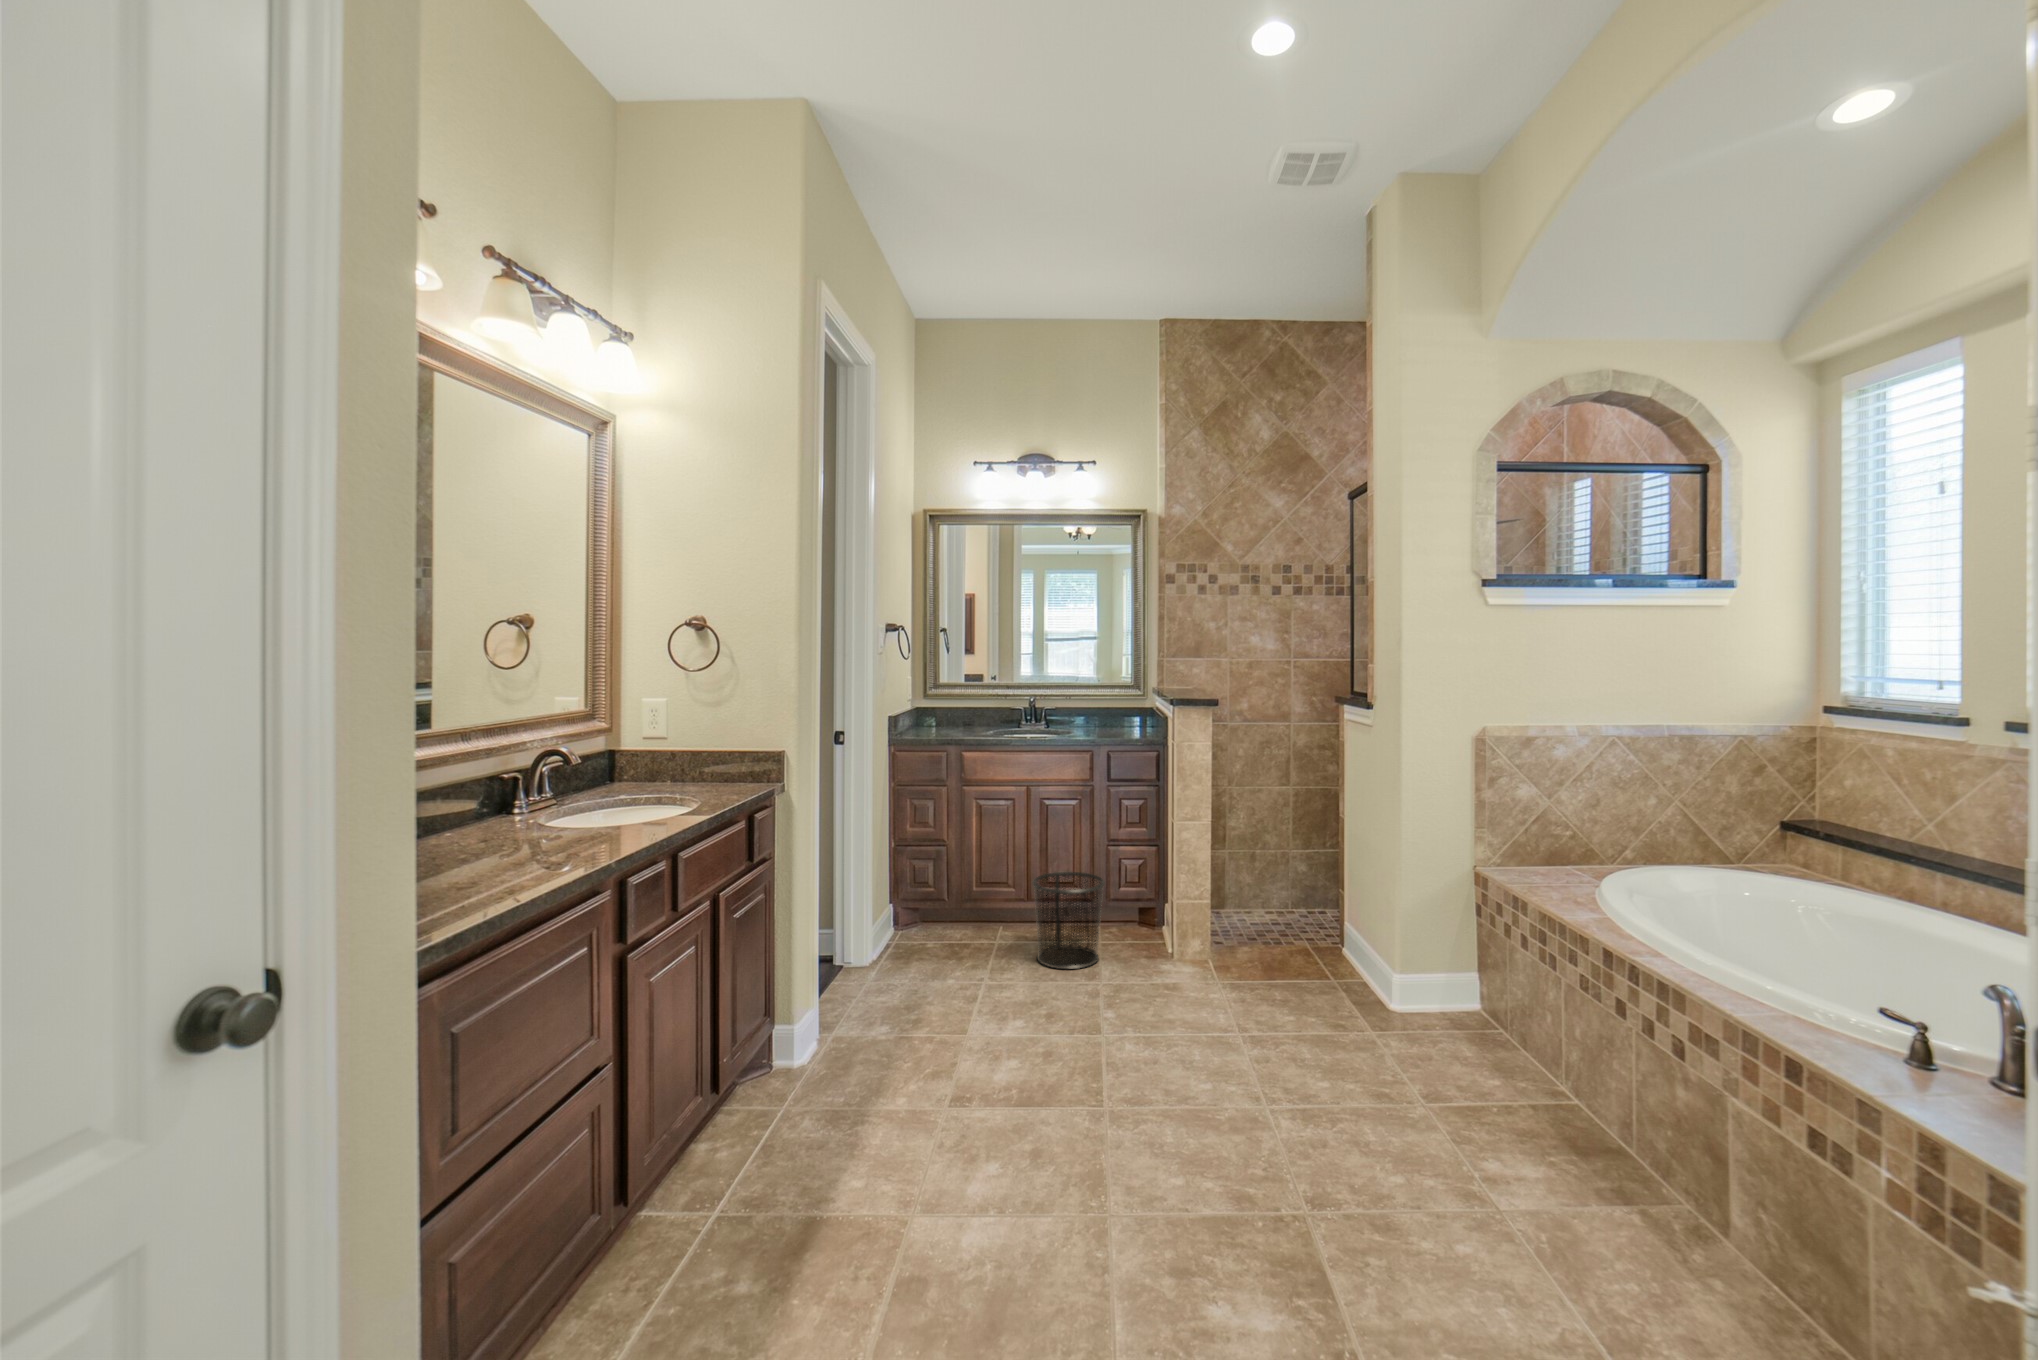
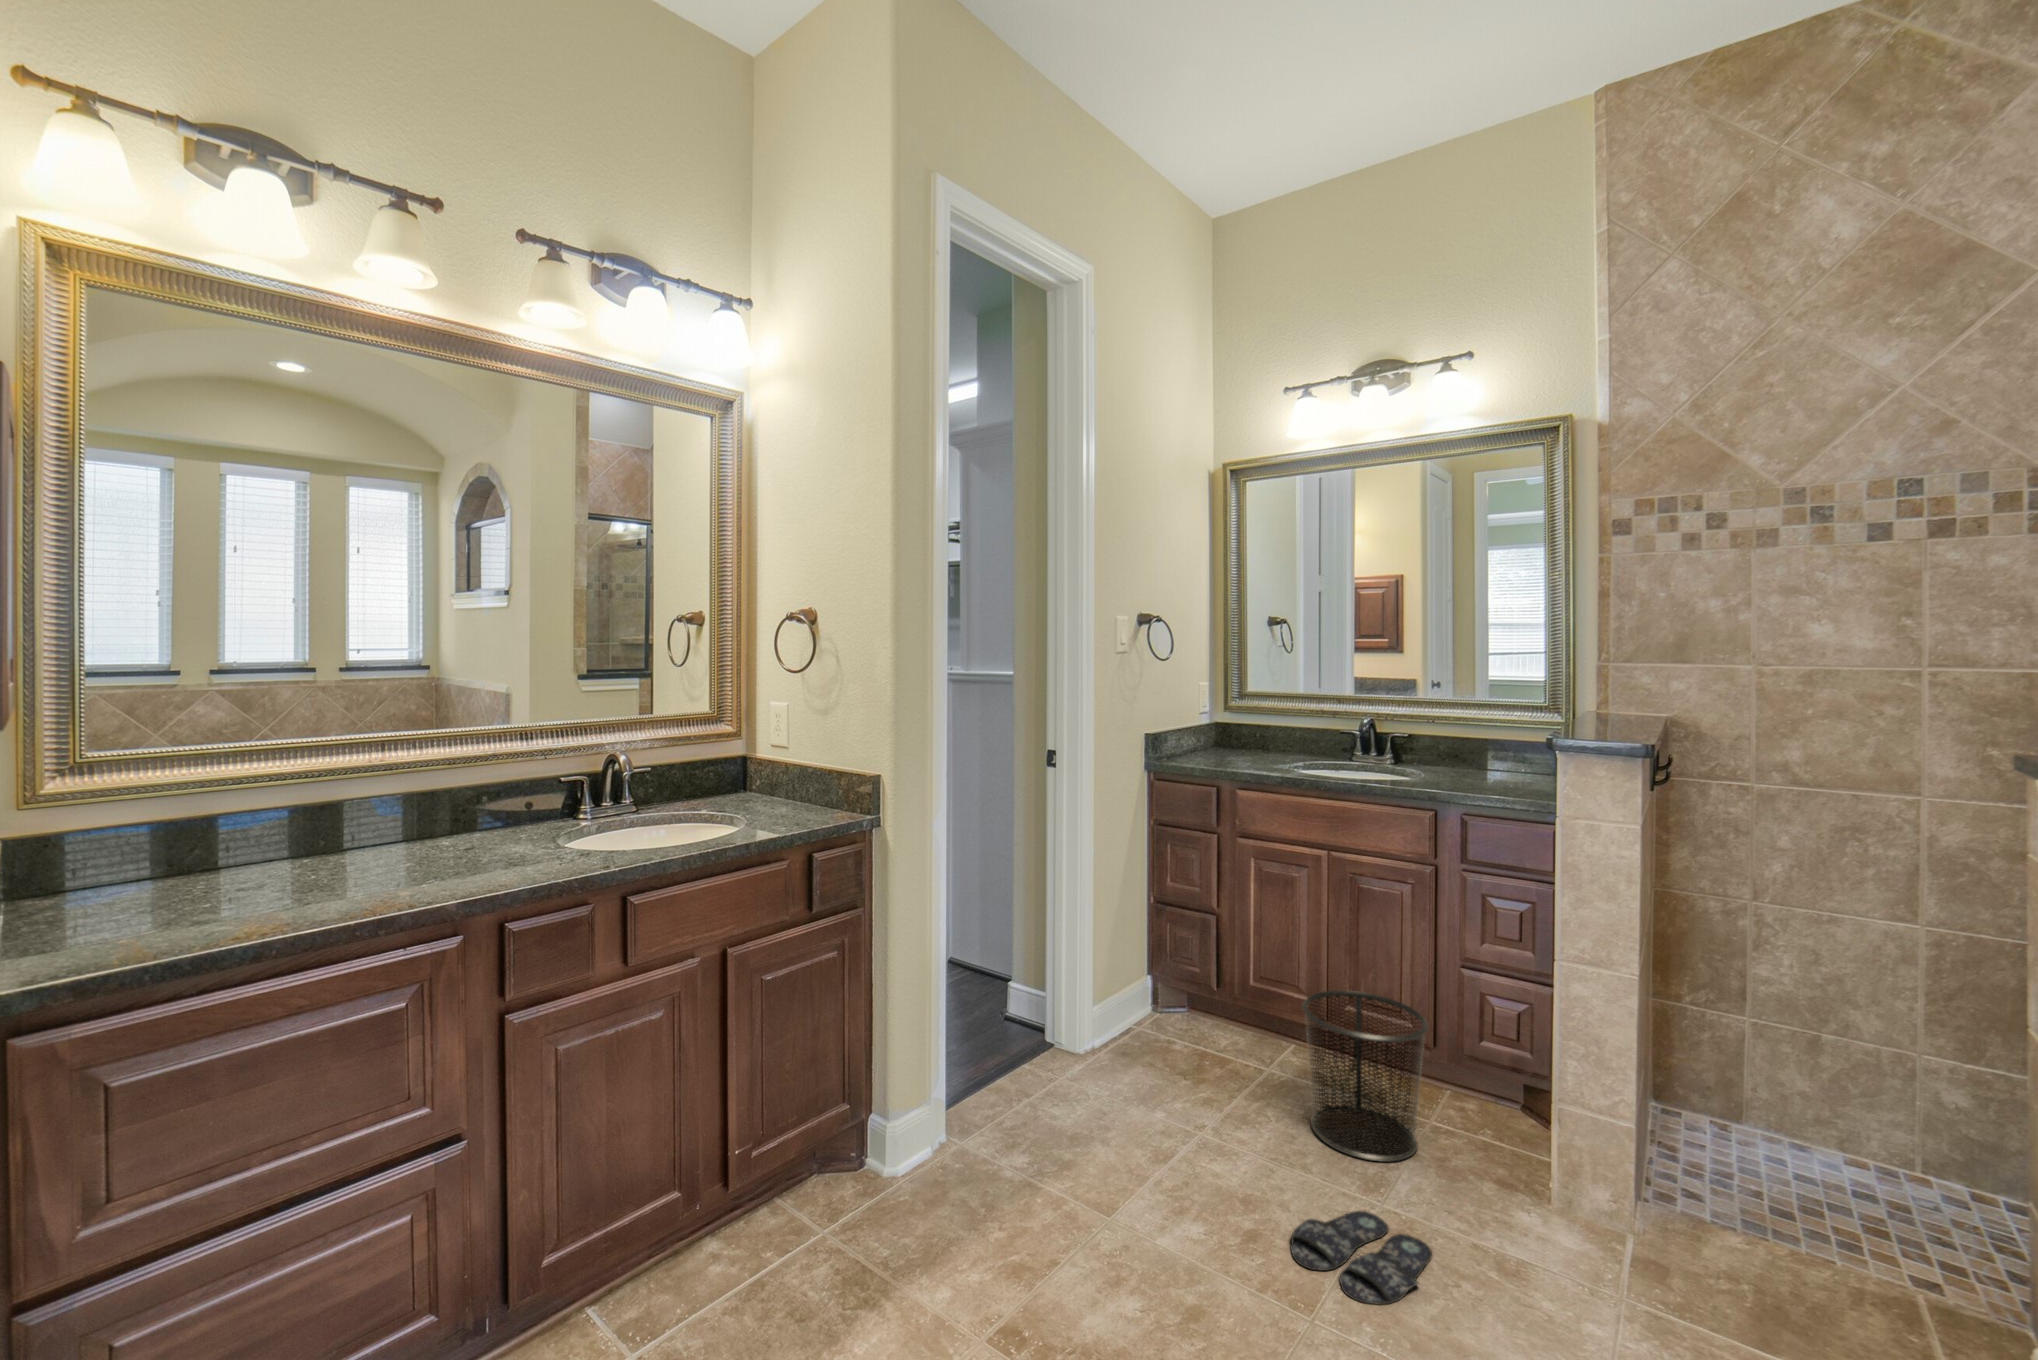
slippers: none [1068,989,1138,1024] -> present [1291,1211,1432,1305]

